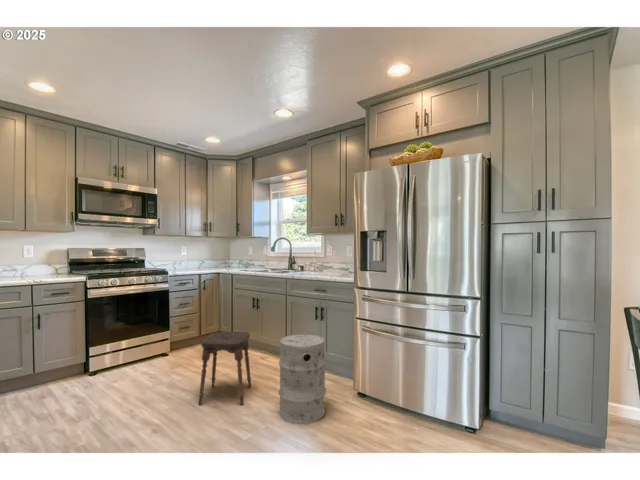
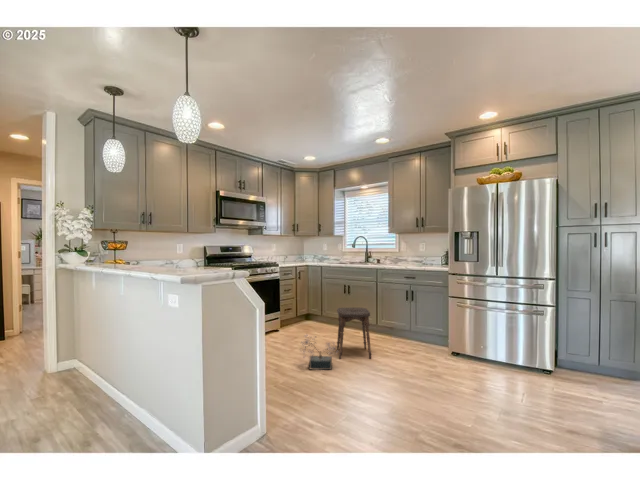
trash can: present [279,334,326,424] -> none [401,307,436,369]
decorative plant: none [124,372,185,427] -> present [301,335,335,370]

